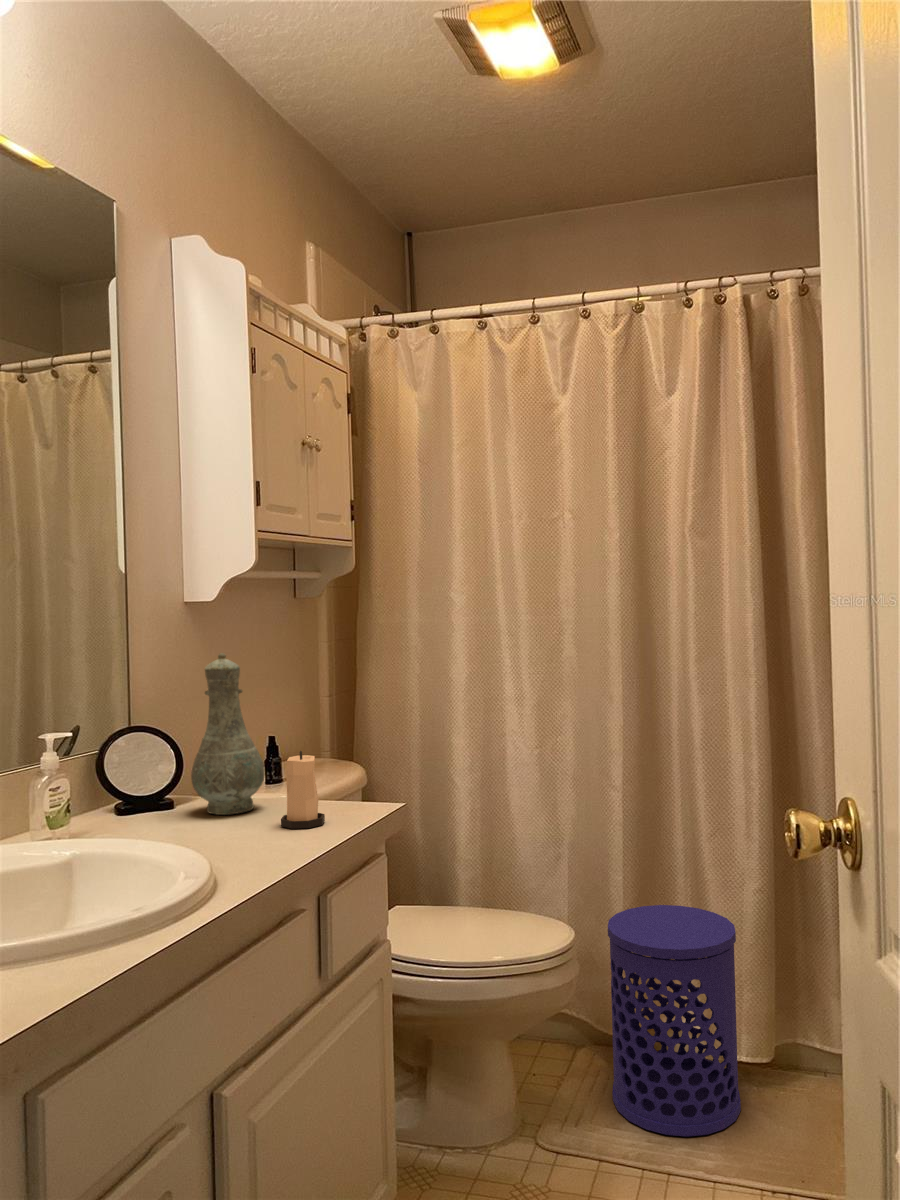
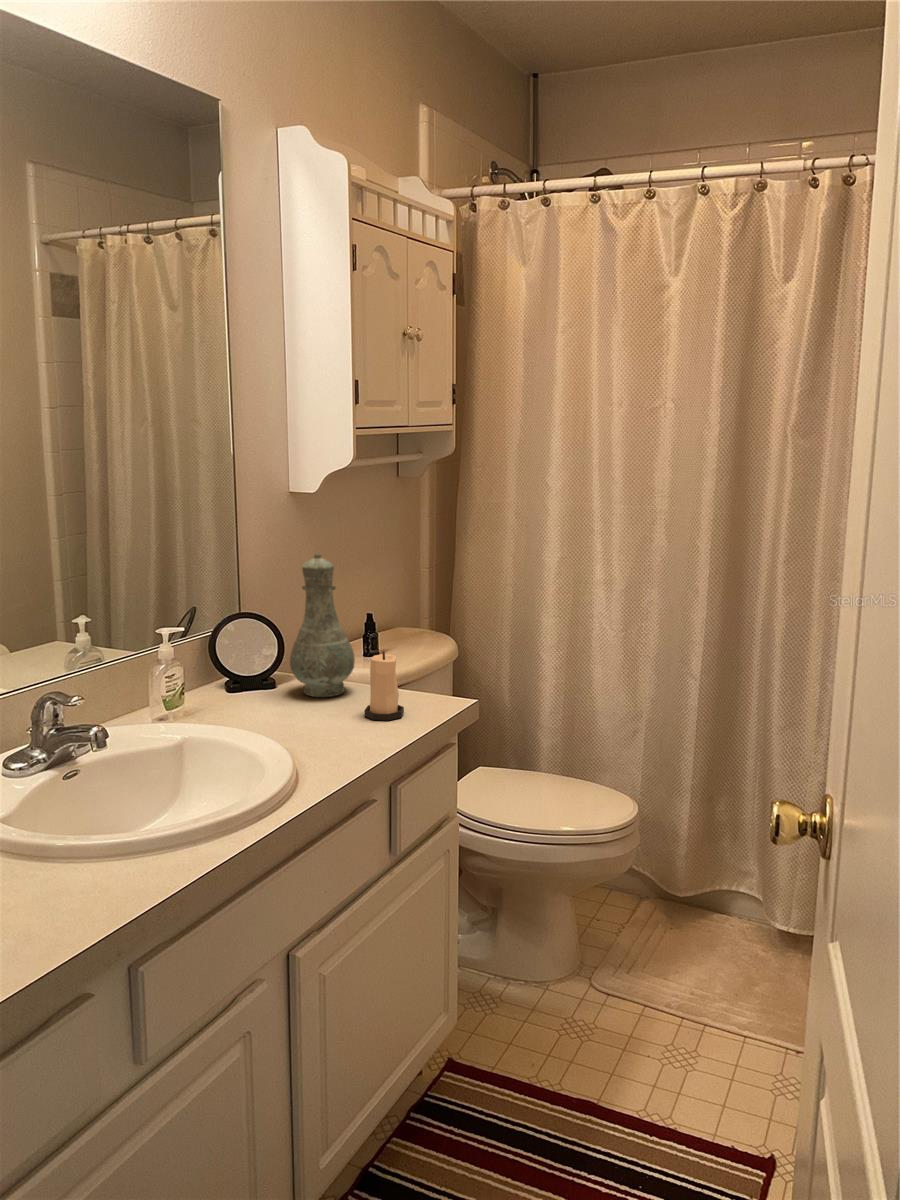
waste bin: present [608,905,741,1136] -> none [665,786,795,992]

